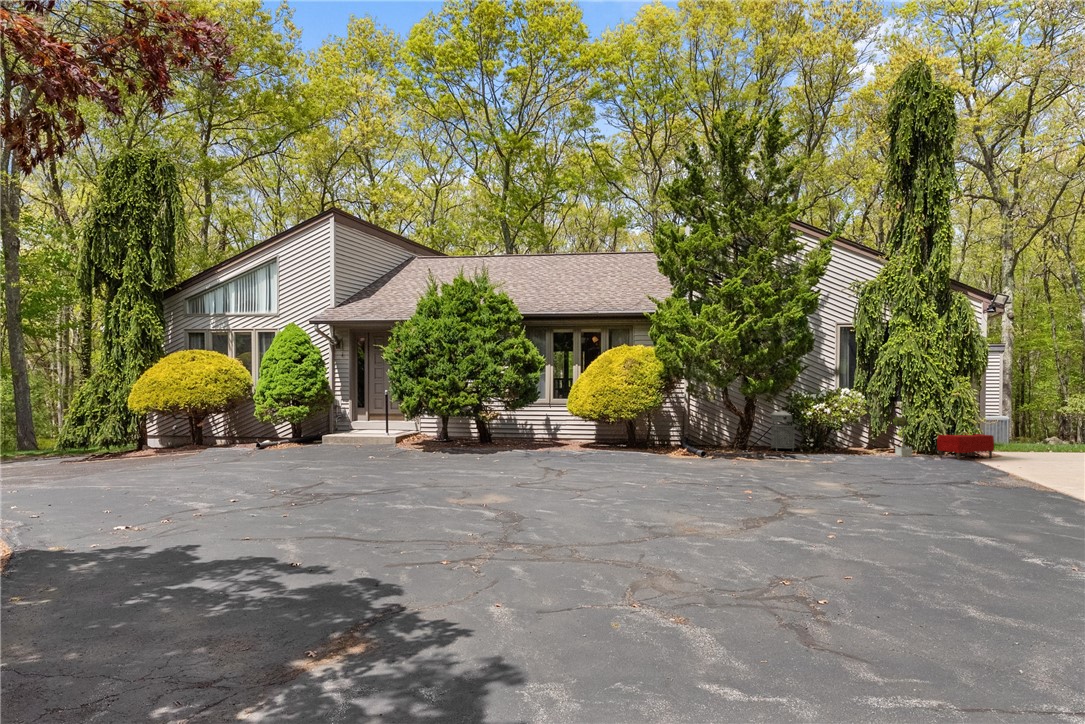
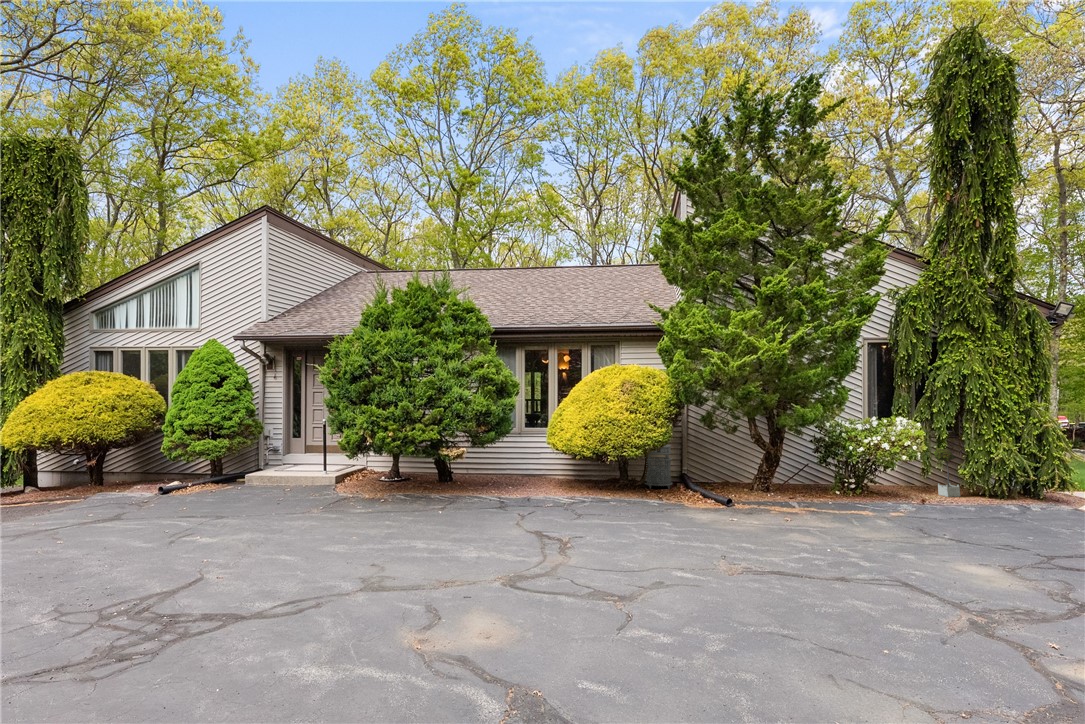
trash can: present [771,411,796,451] -> present [645,445,672,489]
bench: present [937,434,994,460] -> none [989,468,1057,502]

